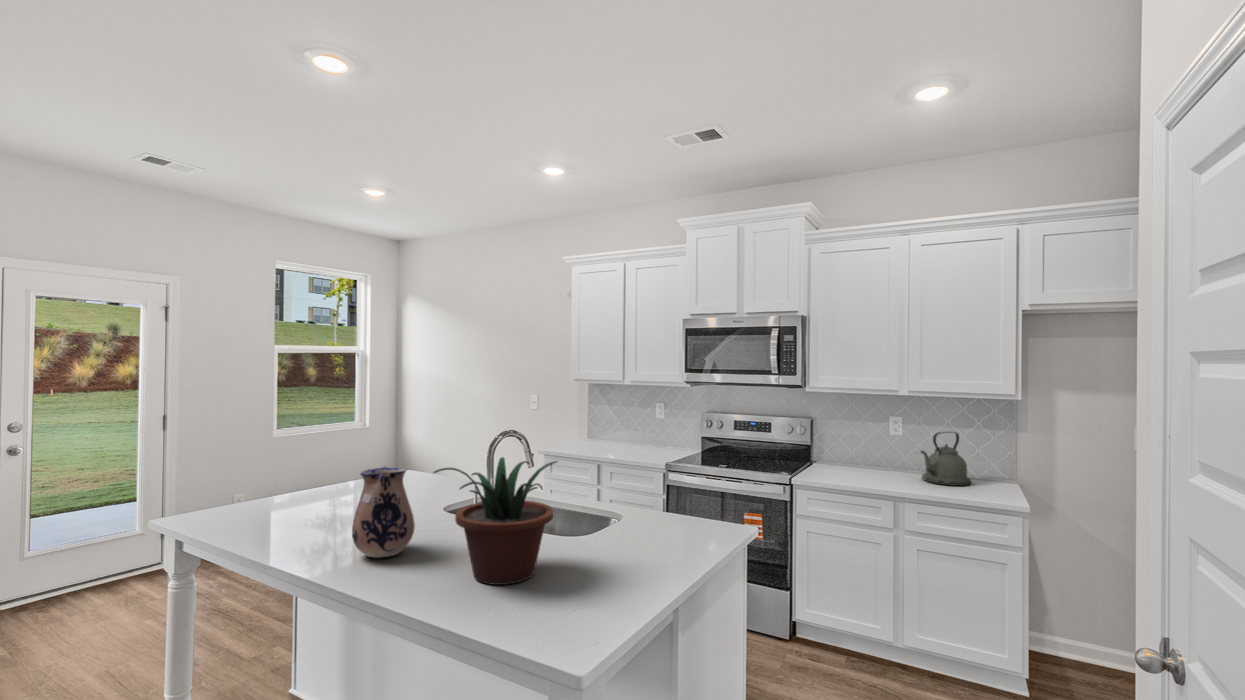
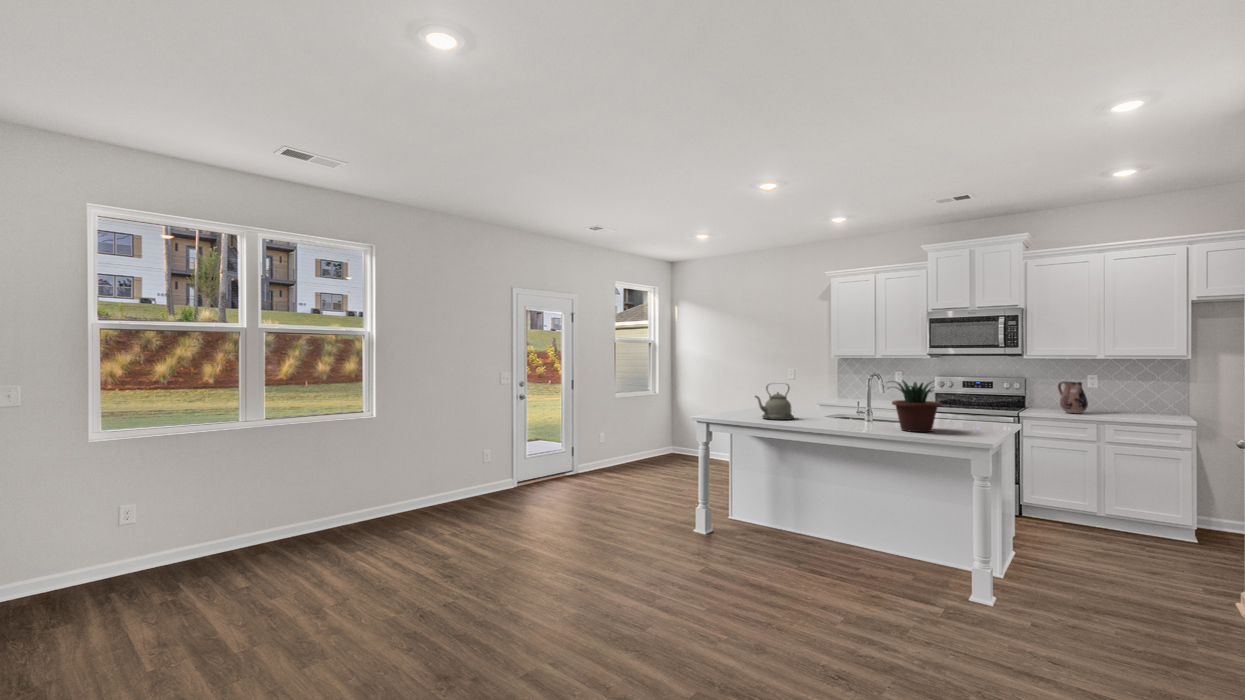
kettle: present [921,432,971,486] -> present [755,385,794,420]
ceramic pitcher: present [352,466,415,558] -> present [1058,382,1088,413]

